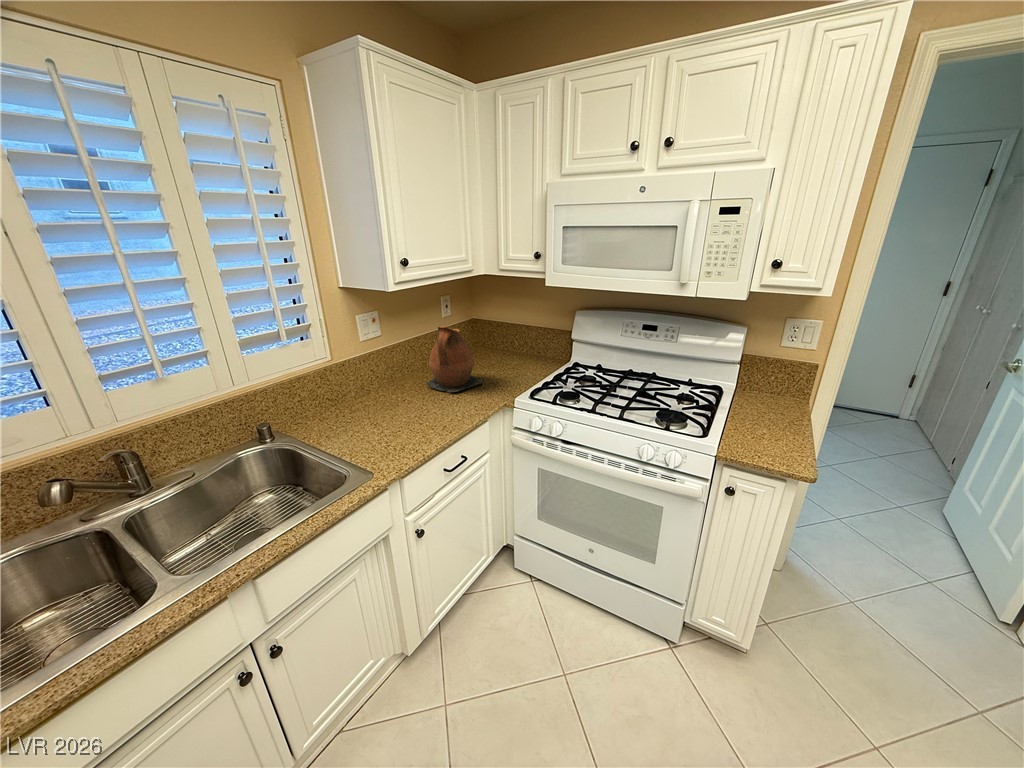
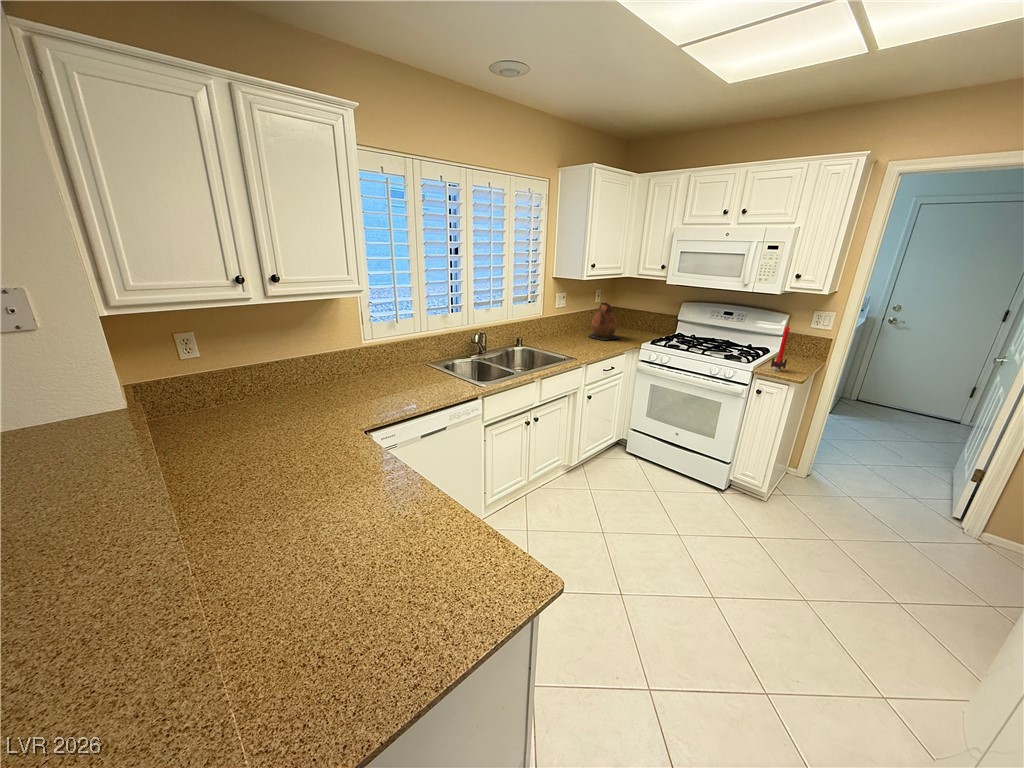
candle: none [744,362,778,446] -> present [771,325,790,371]

